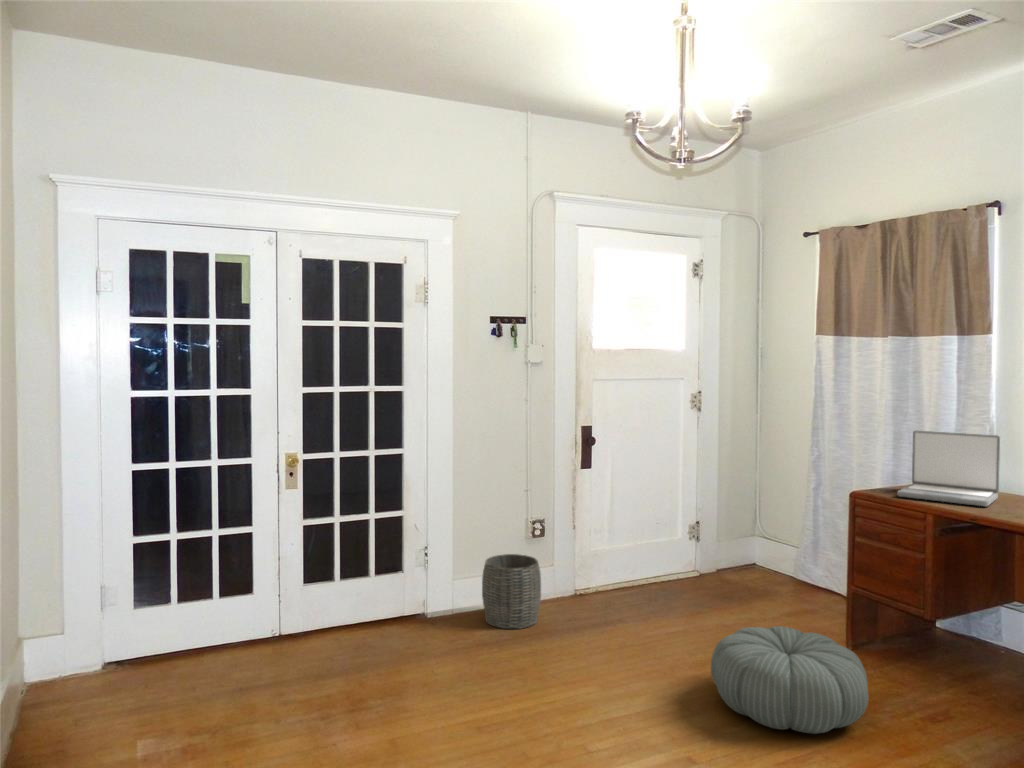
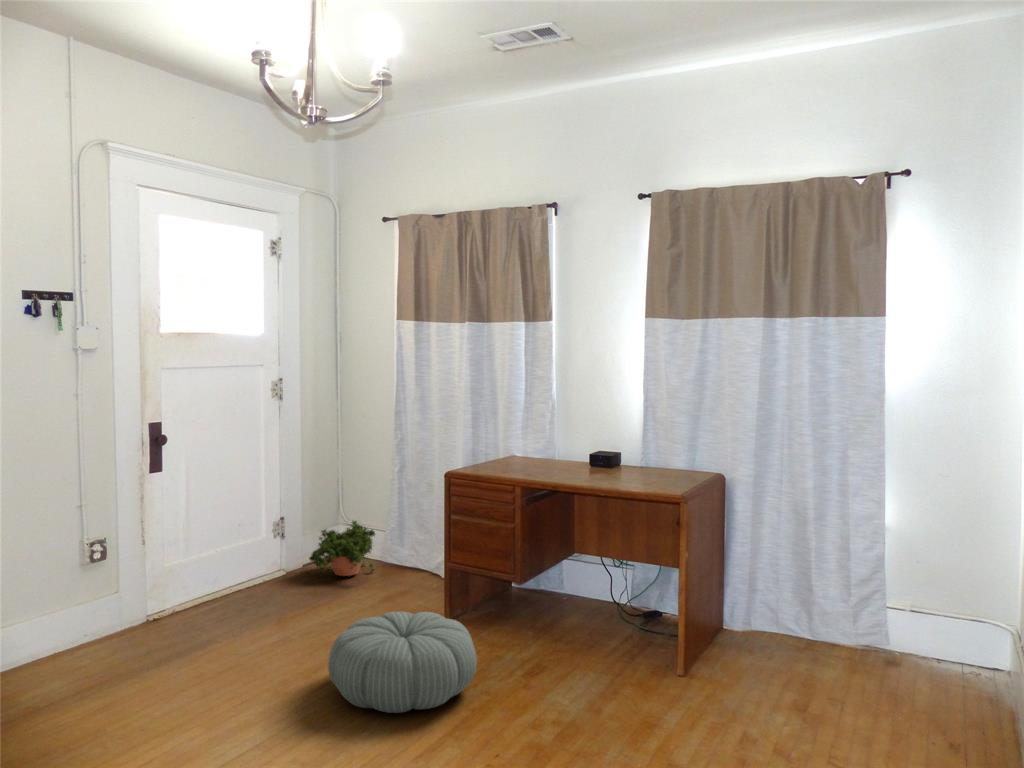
laptop: present [897,430,1000,506] -> none [484,410,560,474]
potted plant: none [718,531,787,587] -> present [309,521,375,576]
woven basket: present [482,554,541,629] -> none [25,587,110,683]

